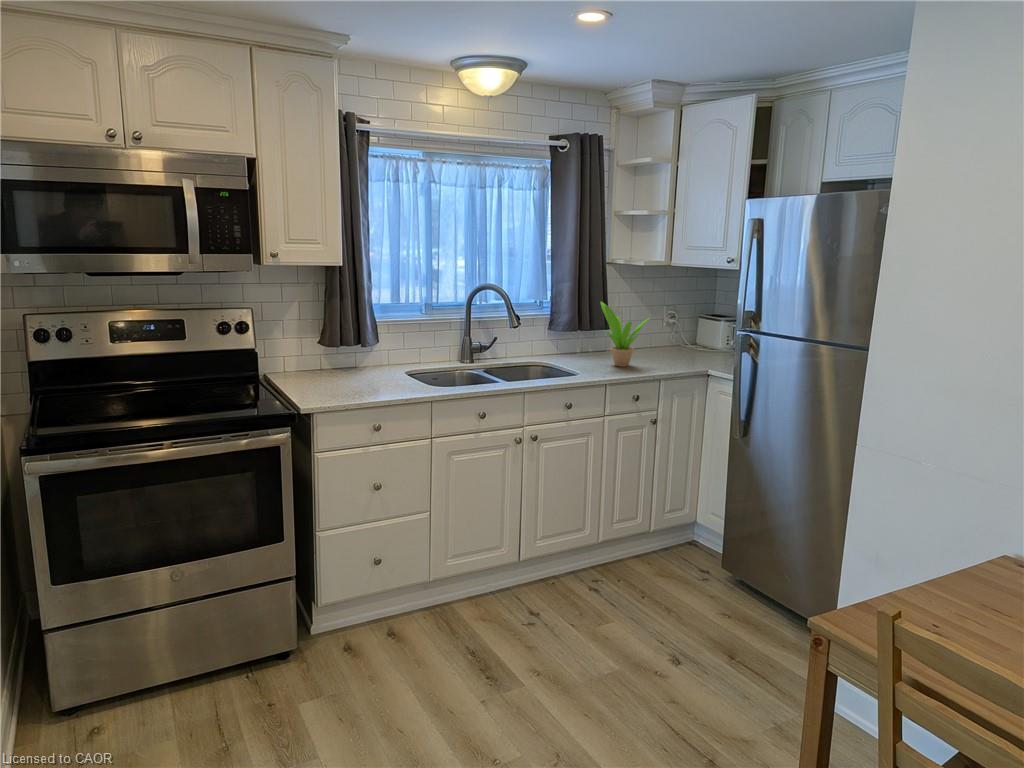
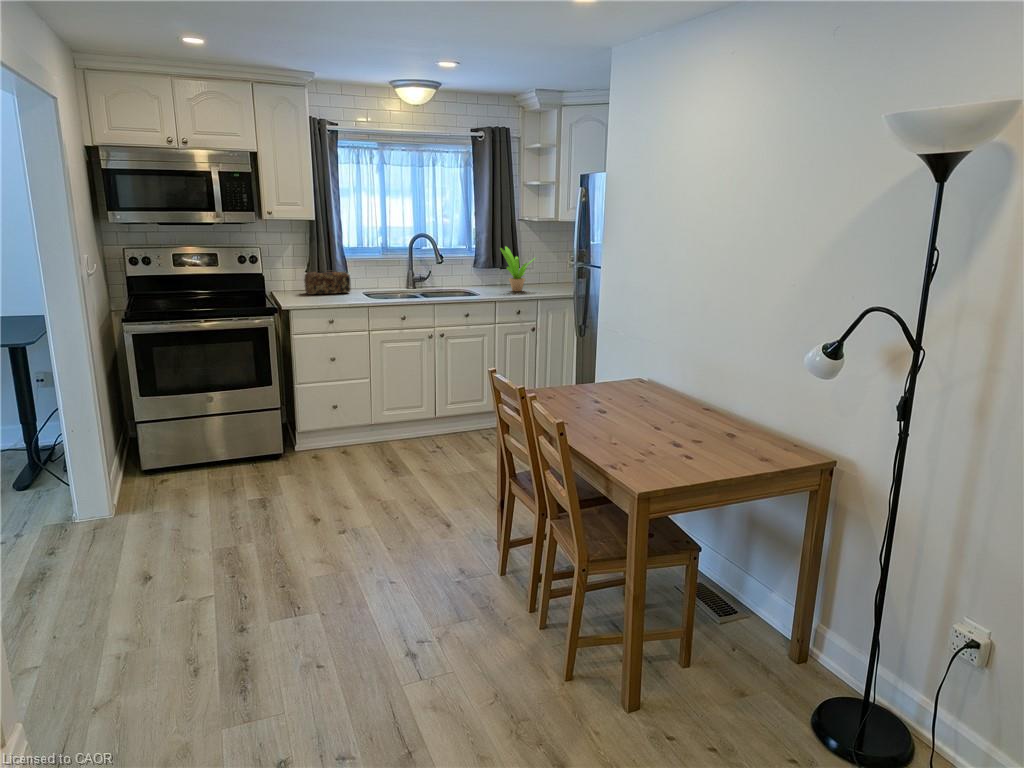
bread loaf: none [317,340,389,379] -> present [304,272,351,295]

